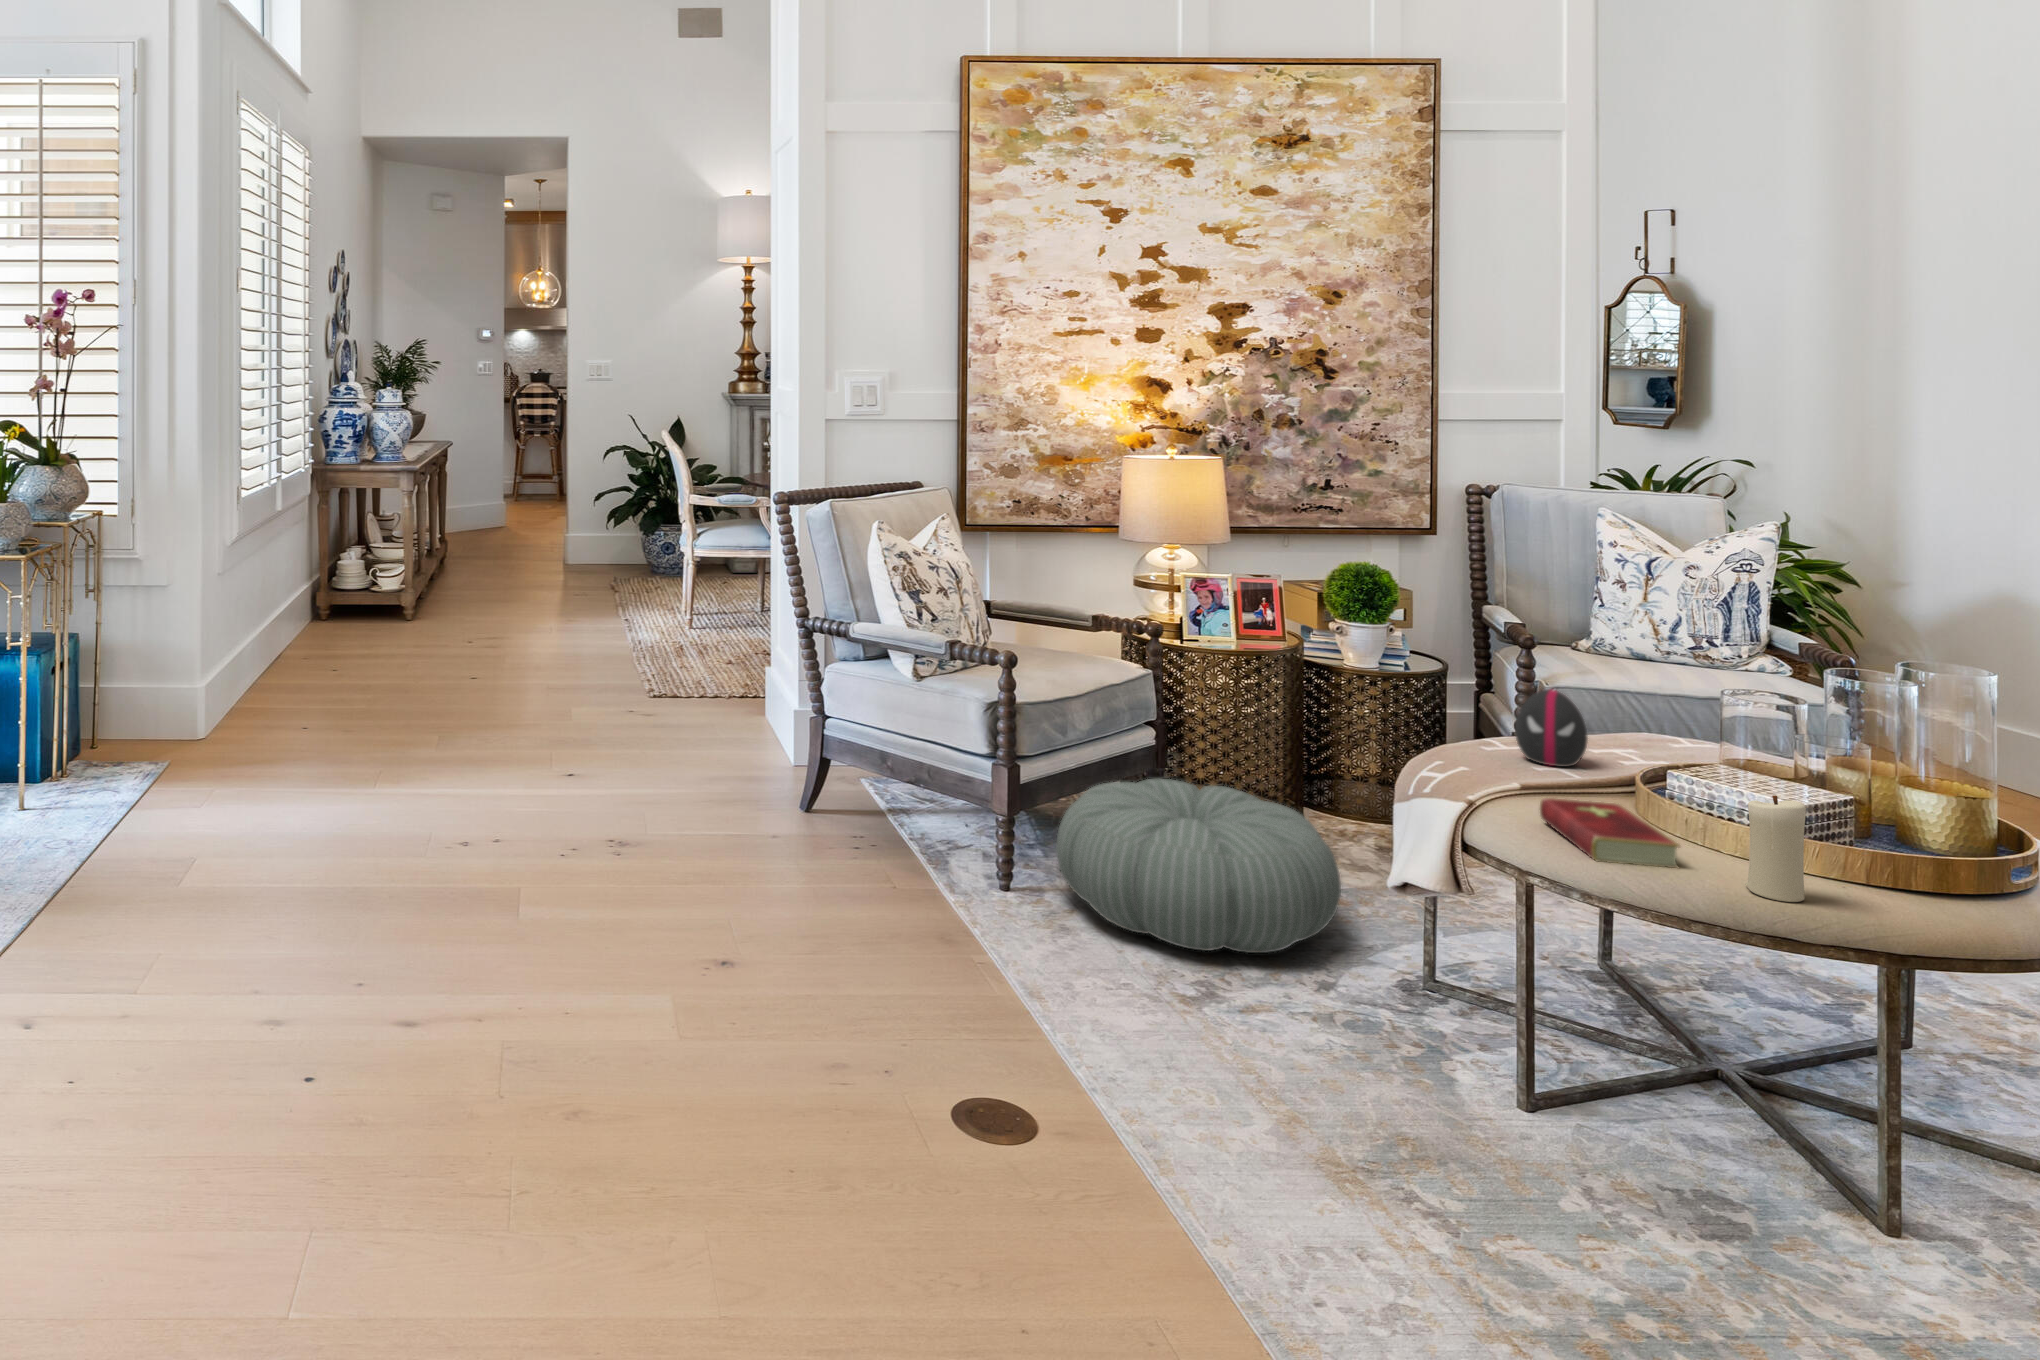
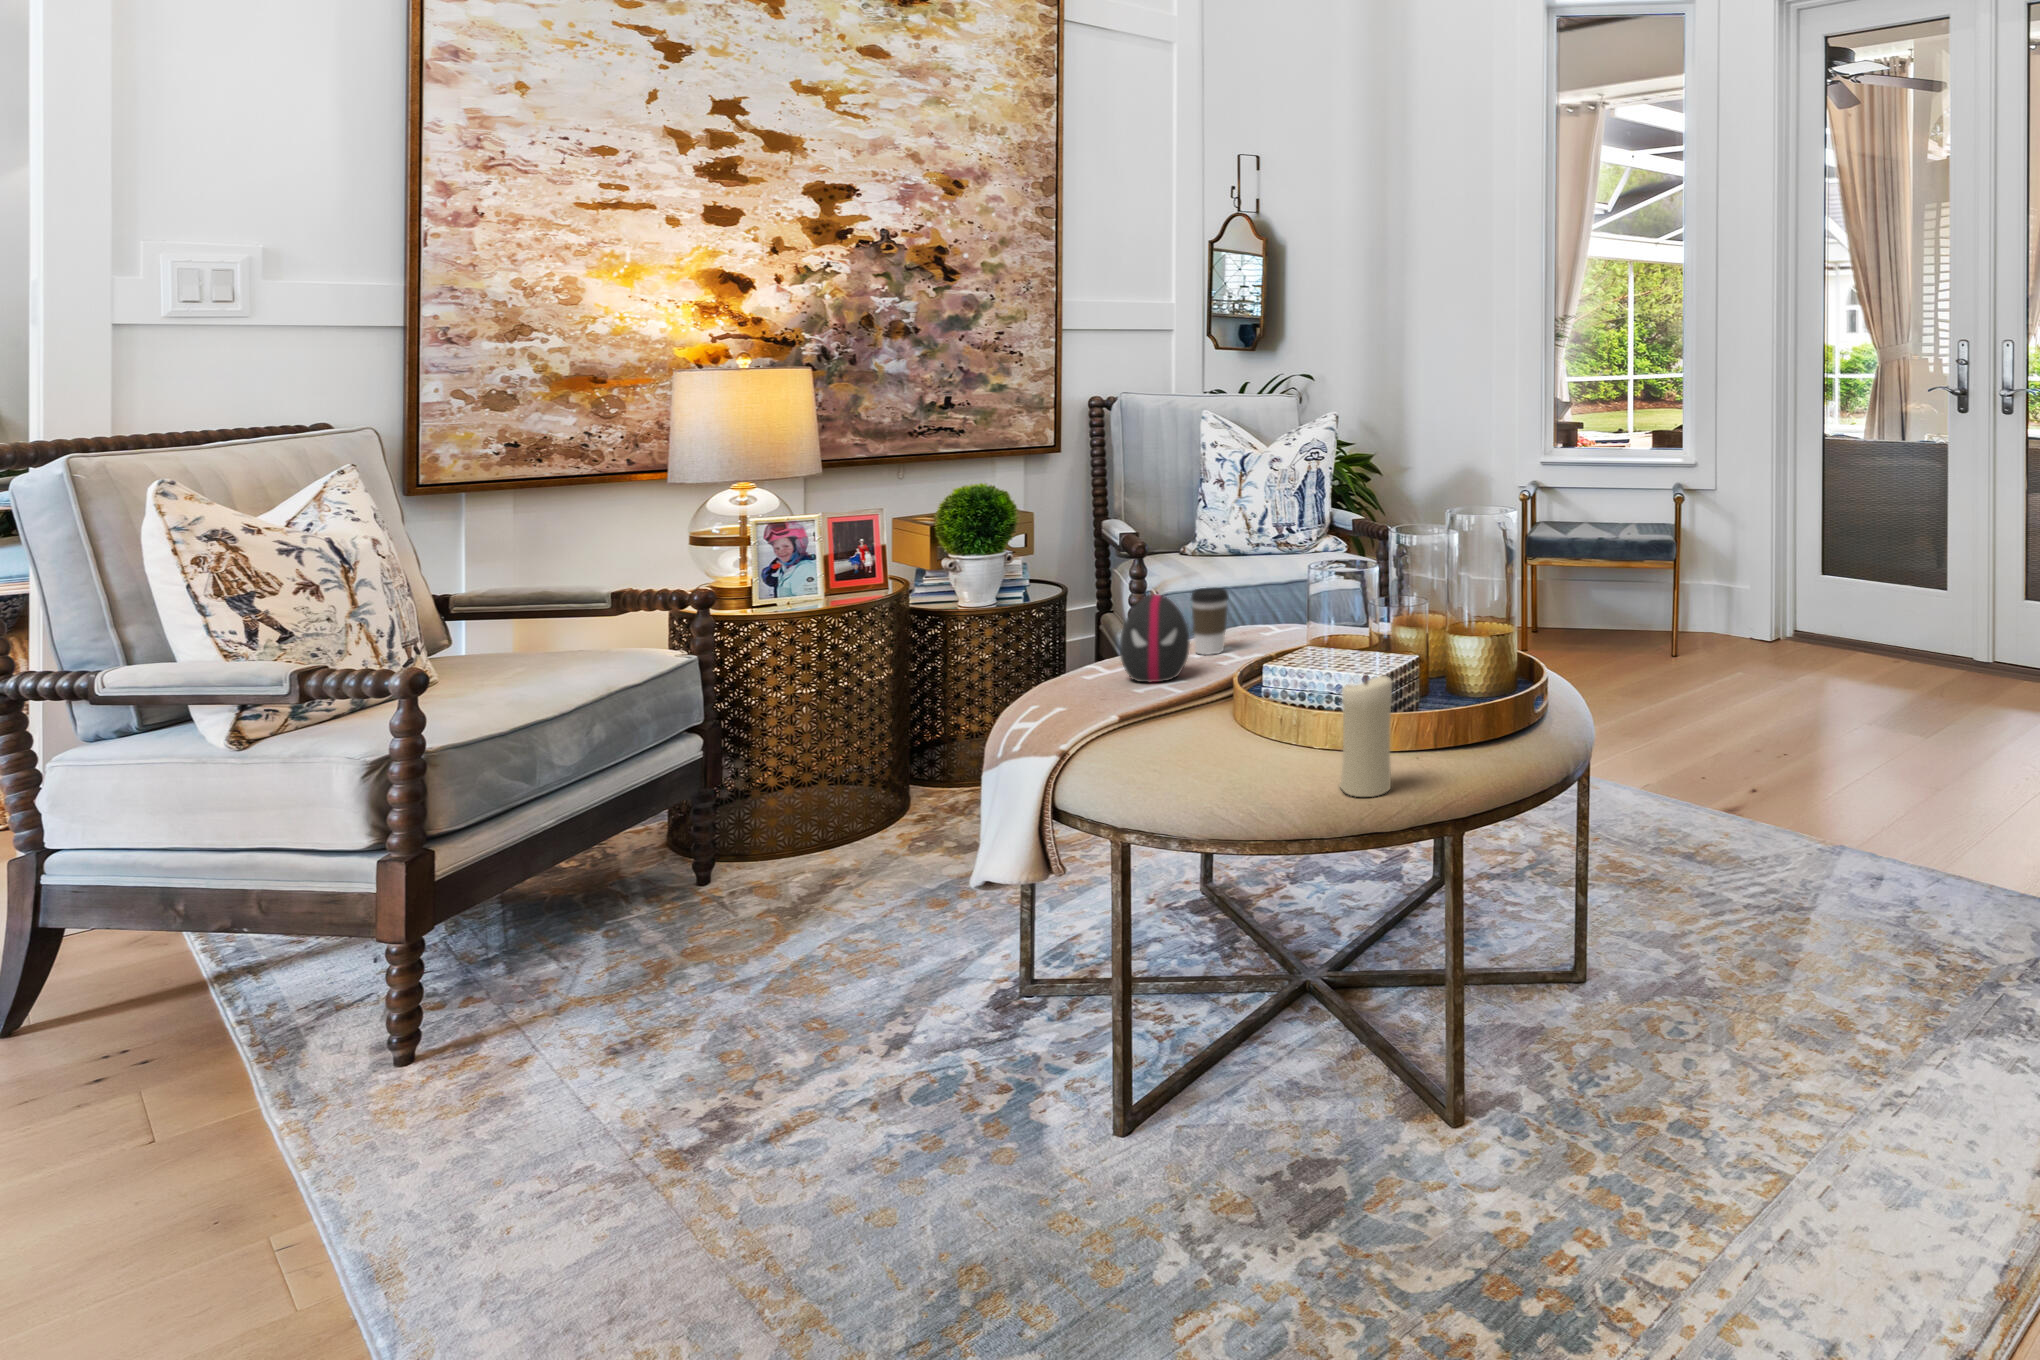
coffee cup: none [1588,691,1632,754] -> present [1191,588,1229,655]
pouf: present [1056,779,1341,953] -> none [498,793,928,1061]
hardcover book: present [1540,798,1680,868] -> none [1138,716,1278,800]

